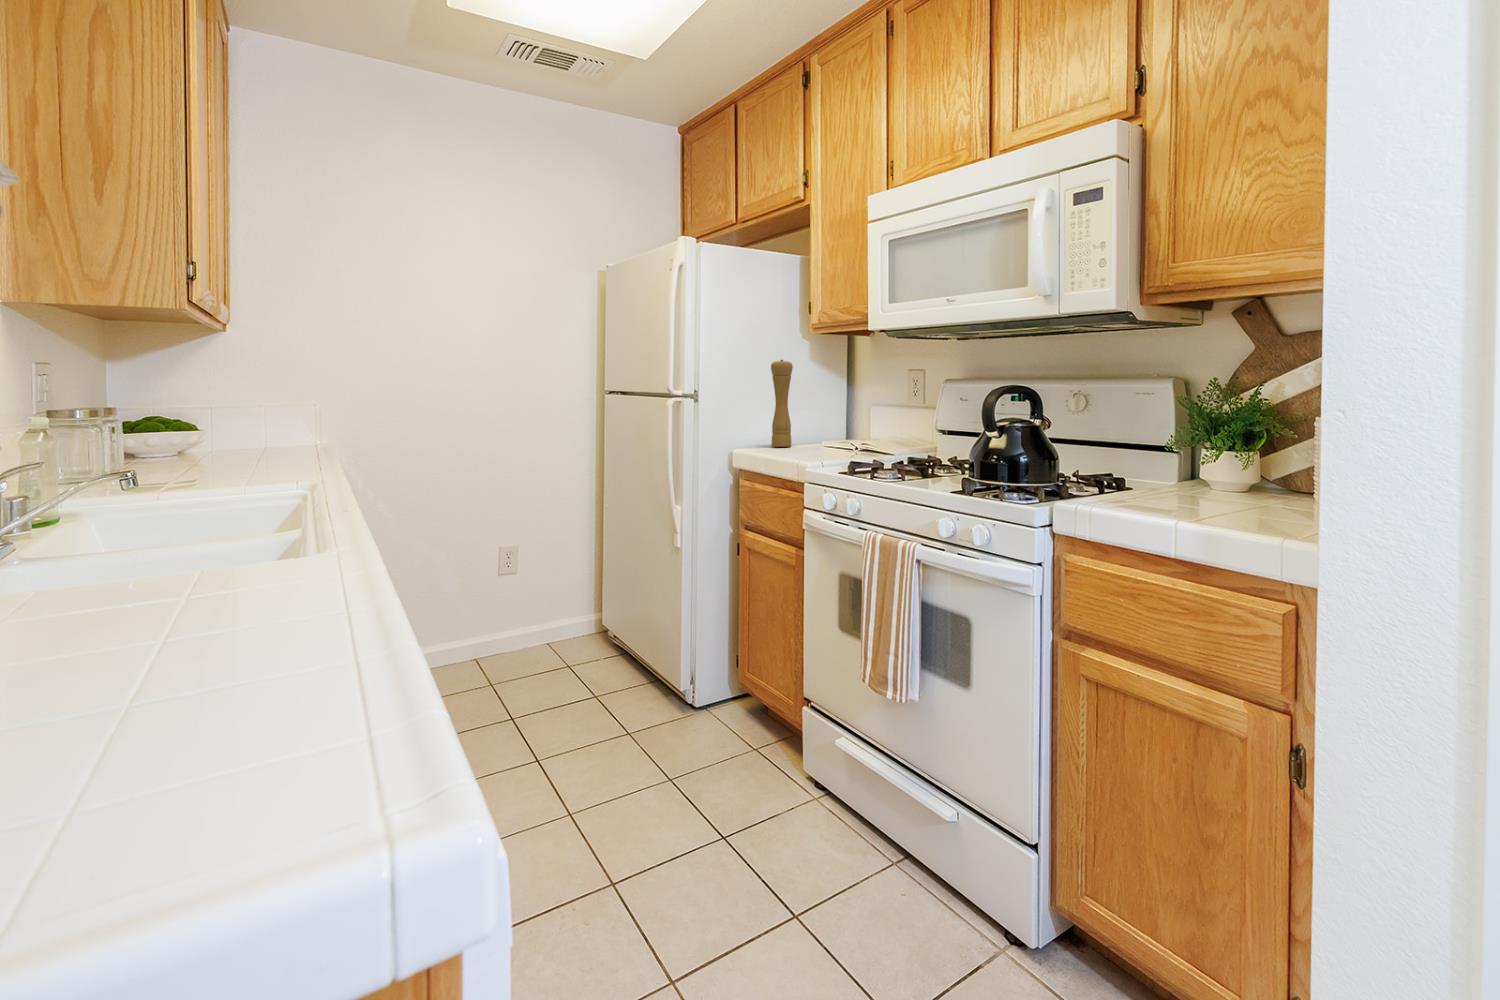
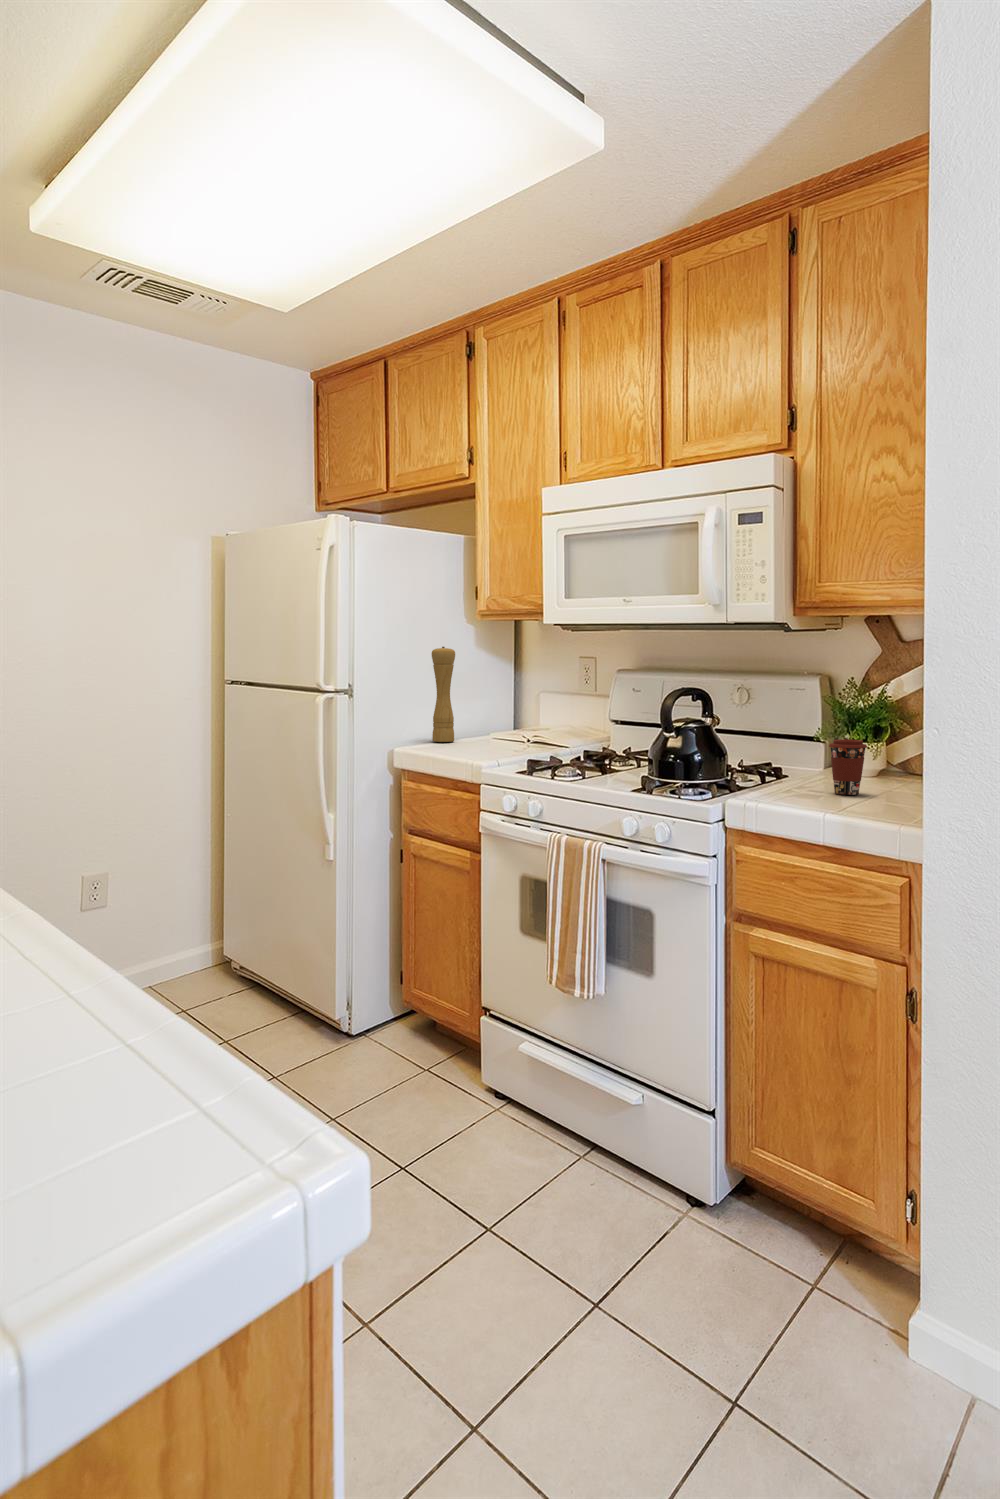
coffee cup: none [1178,438,1226,500] -> present [829,739,867,795]

